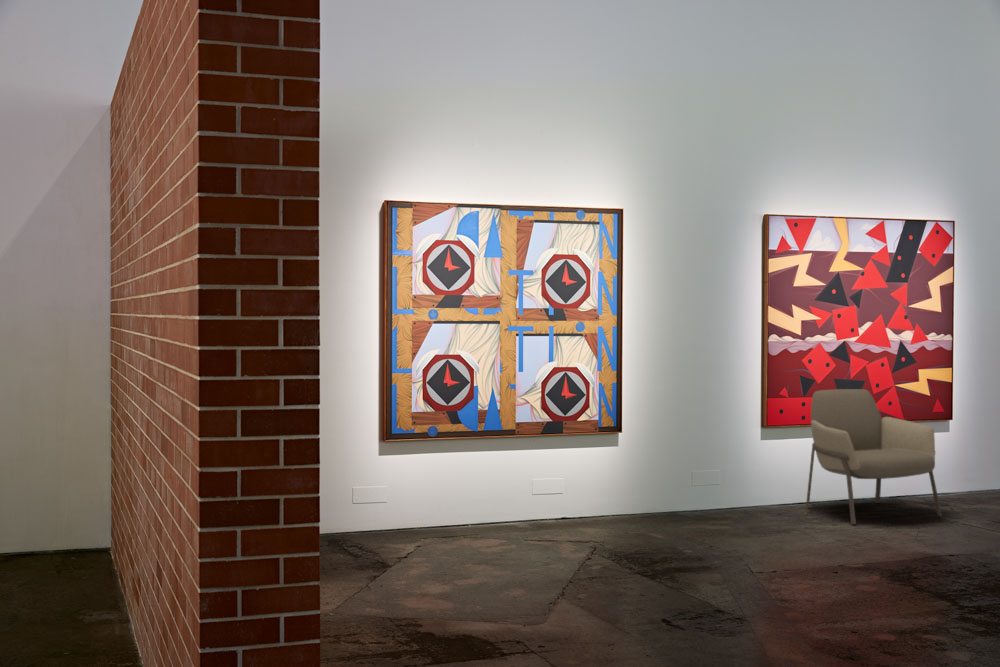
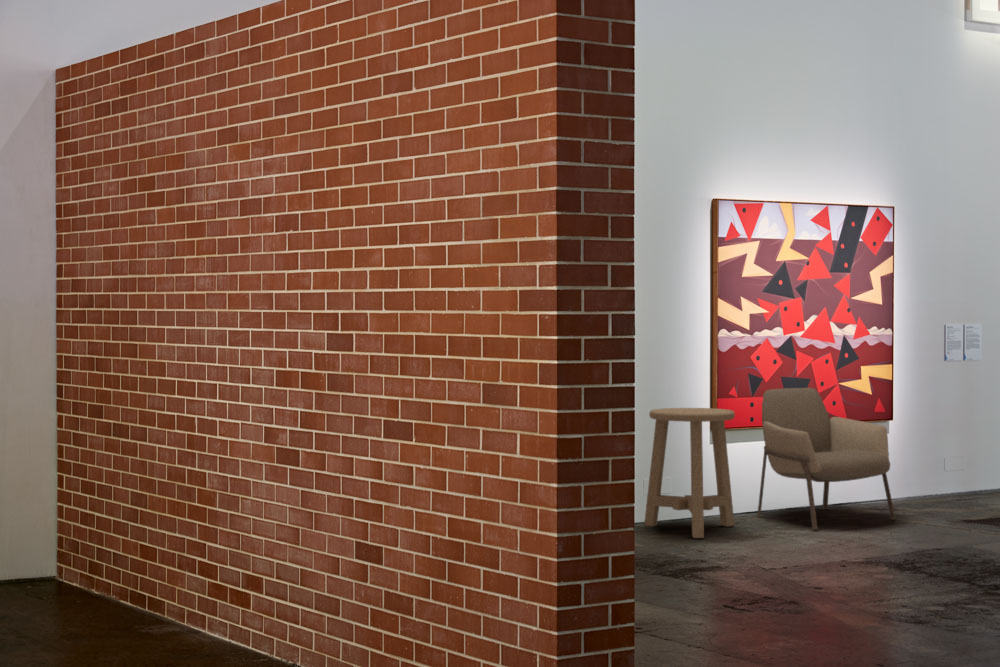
stool: none [693,406,777,528] -> present [644,408,735,538]

